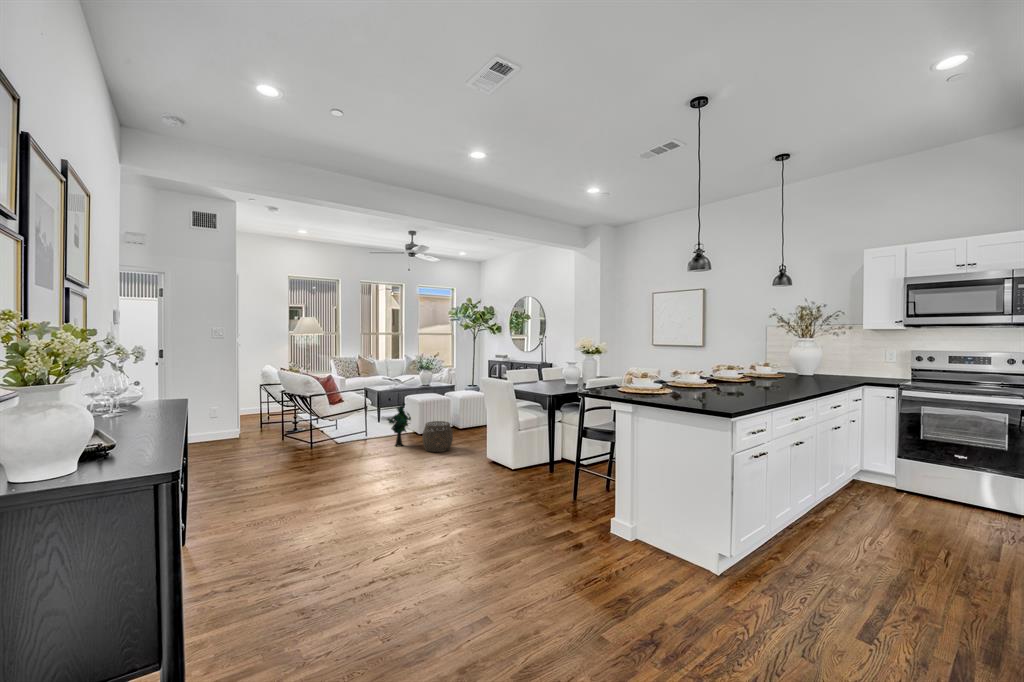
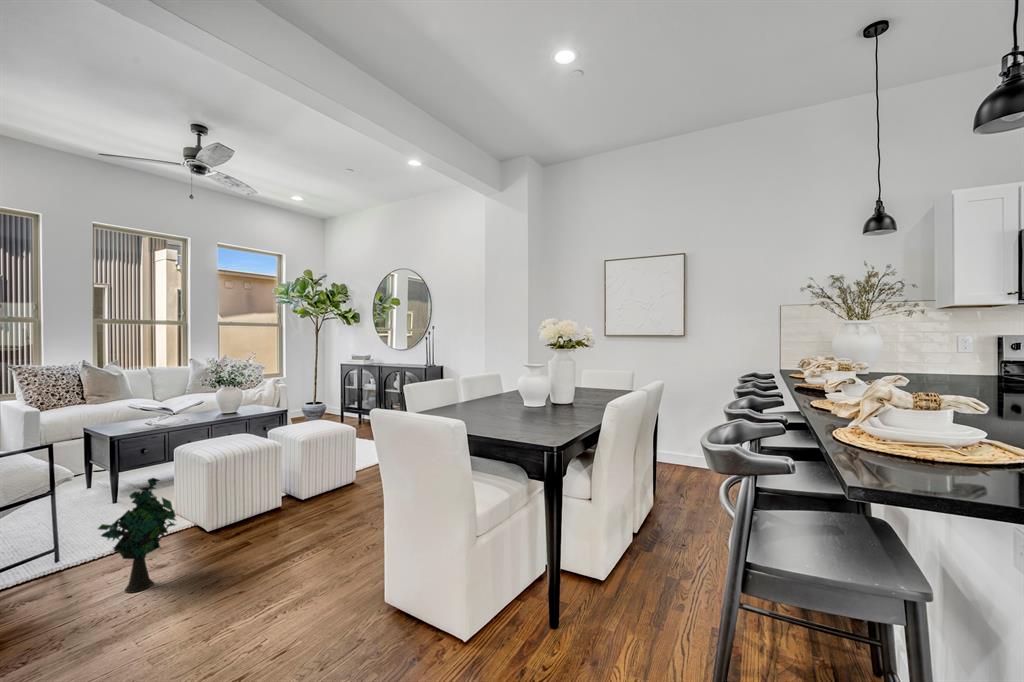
woven basket: present [422,421,453,452] -> none [204,512,291,603]

